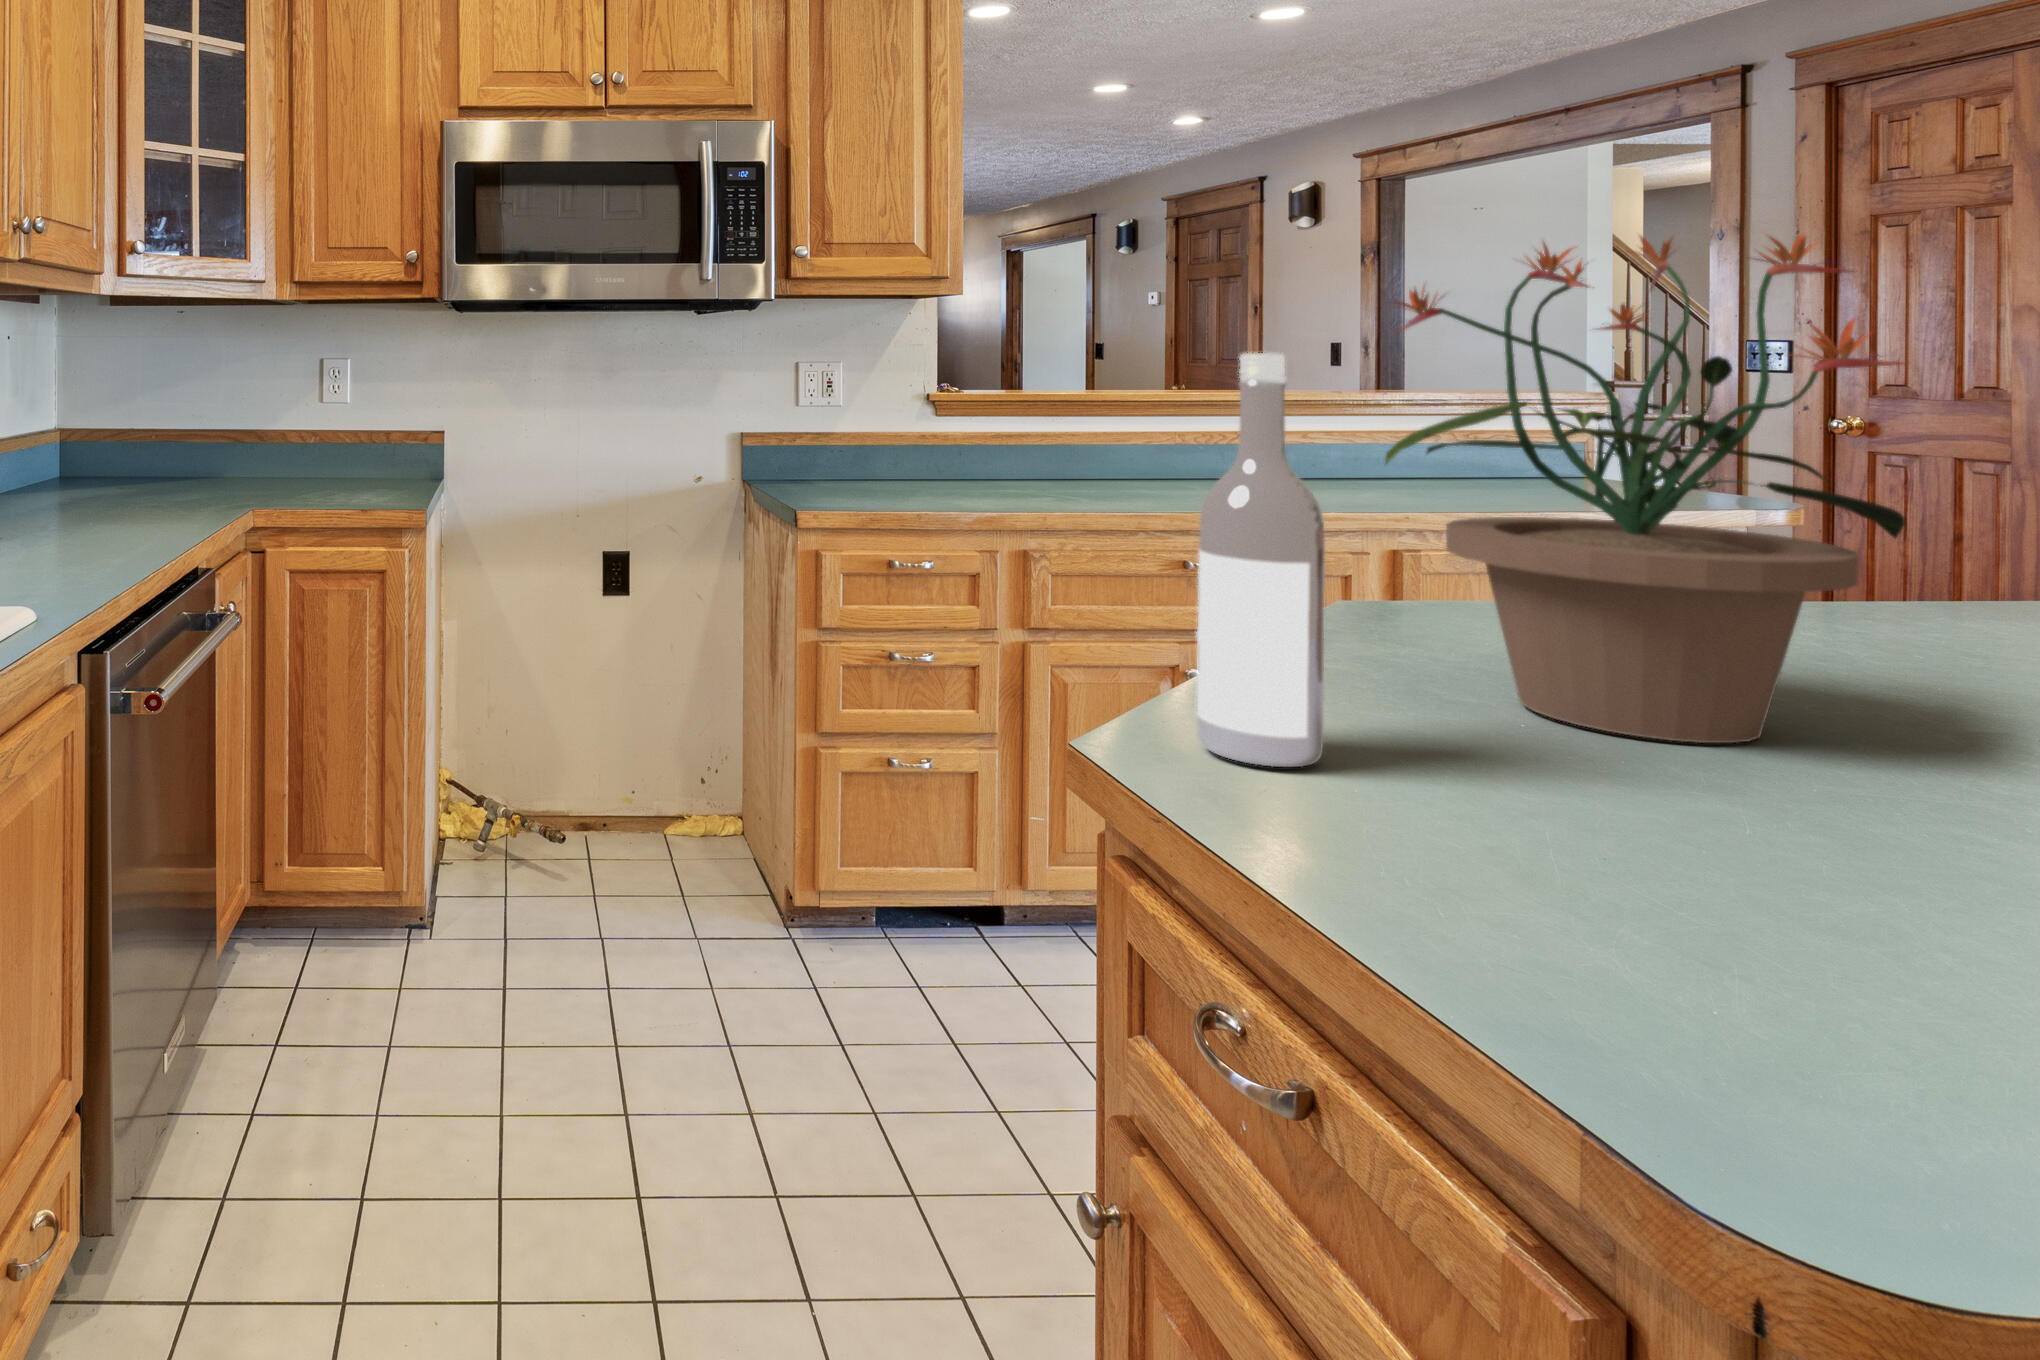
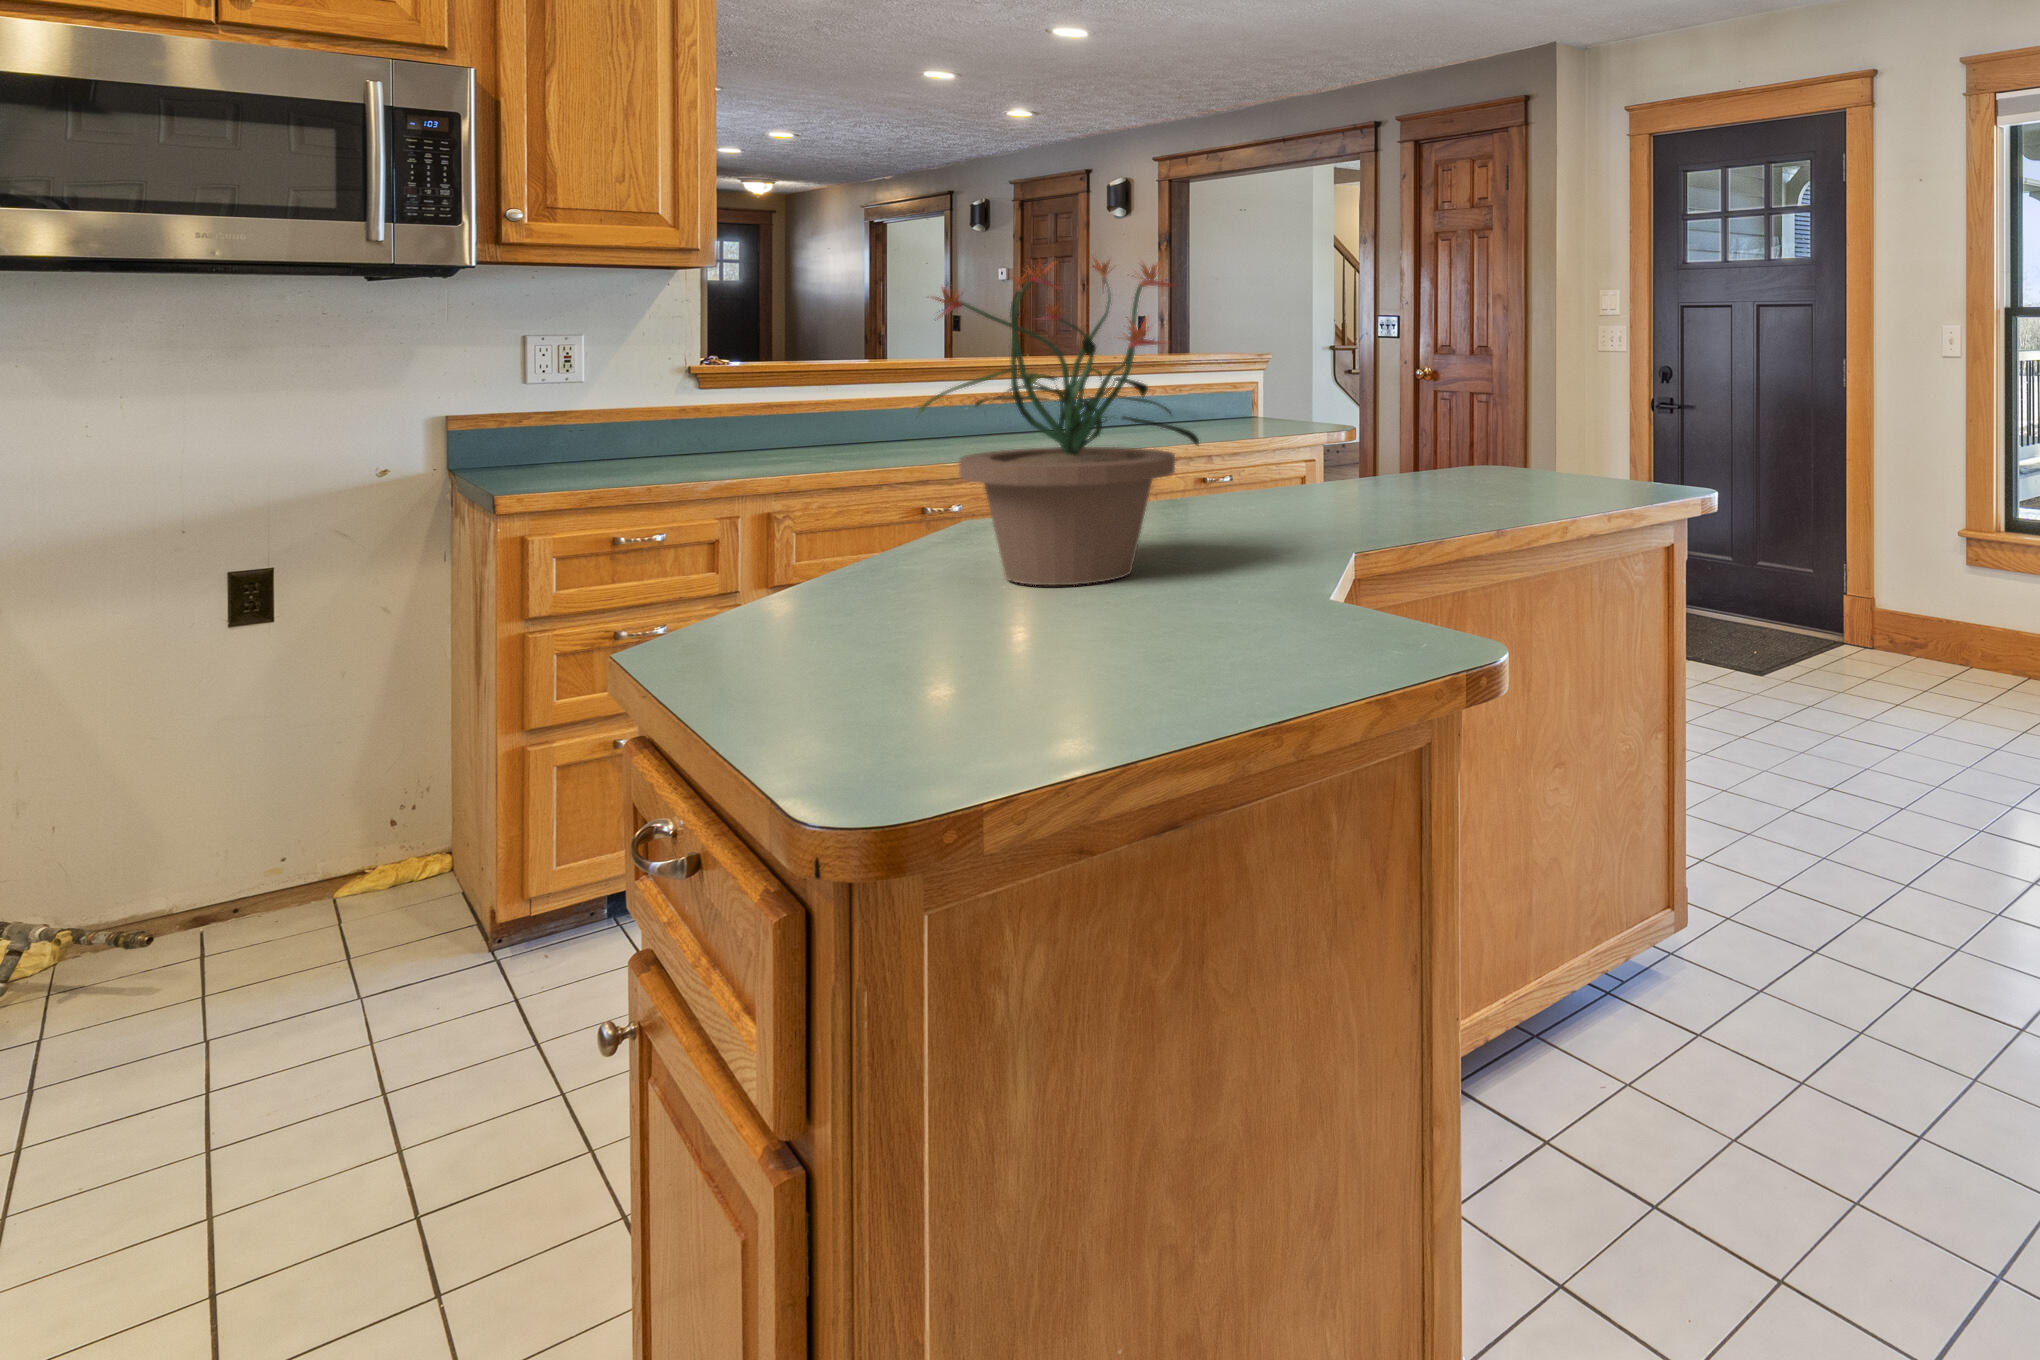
wine bottle: present [1196,353,1325,767] -> none [728,335,822,642]

